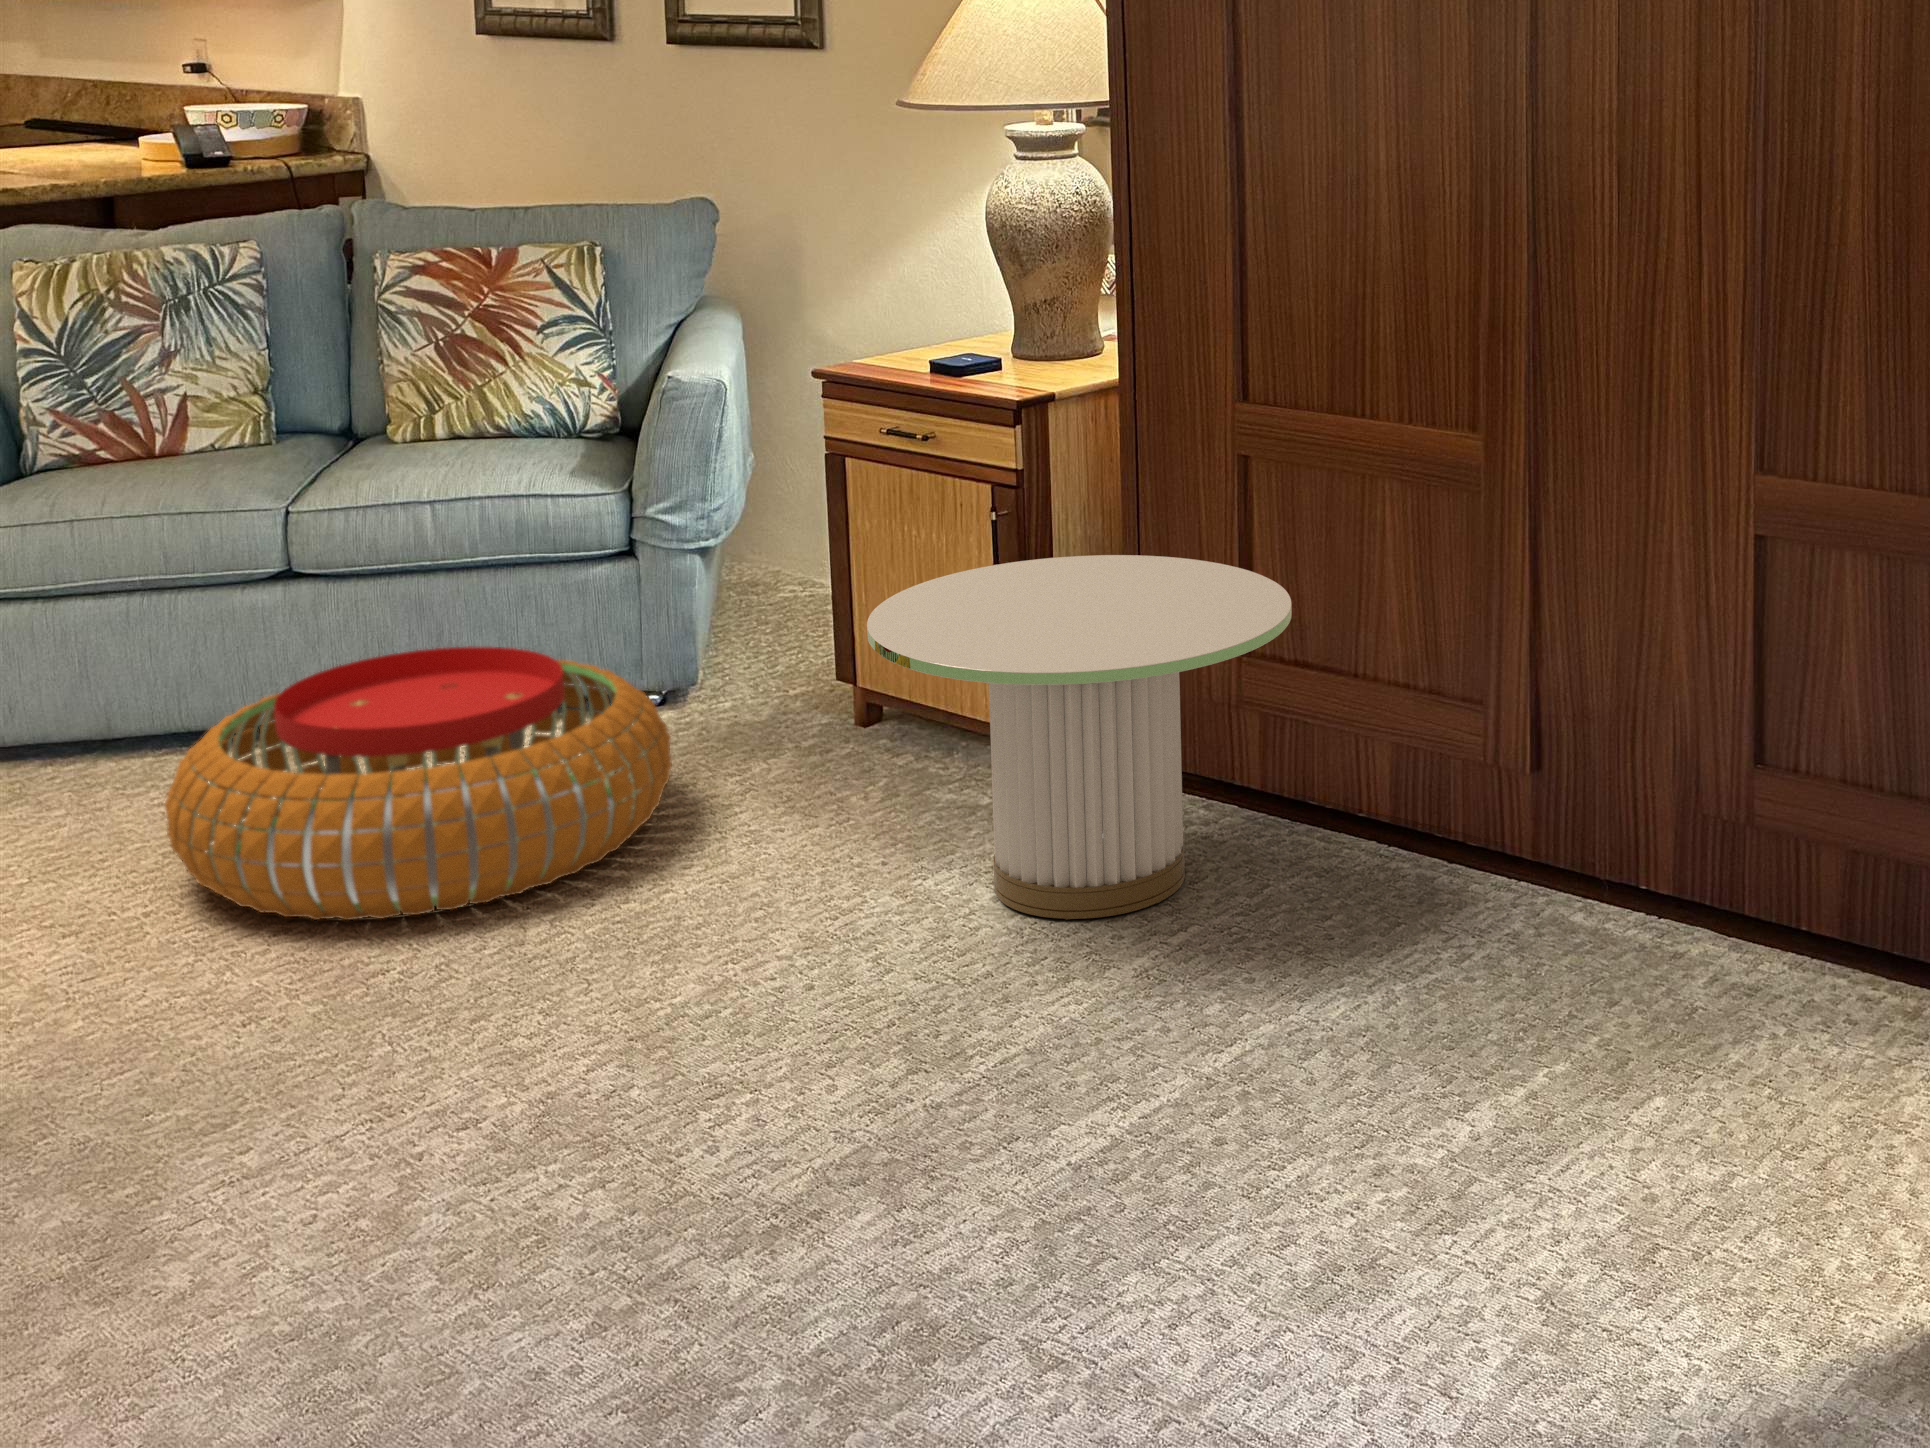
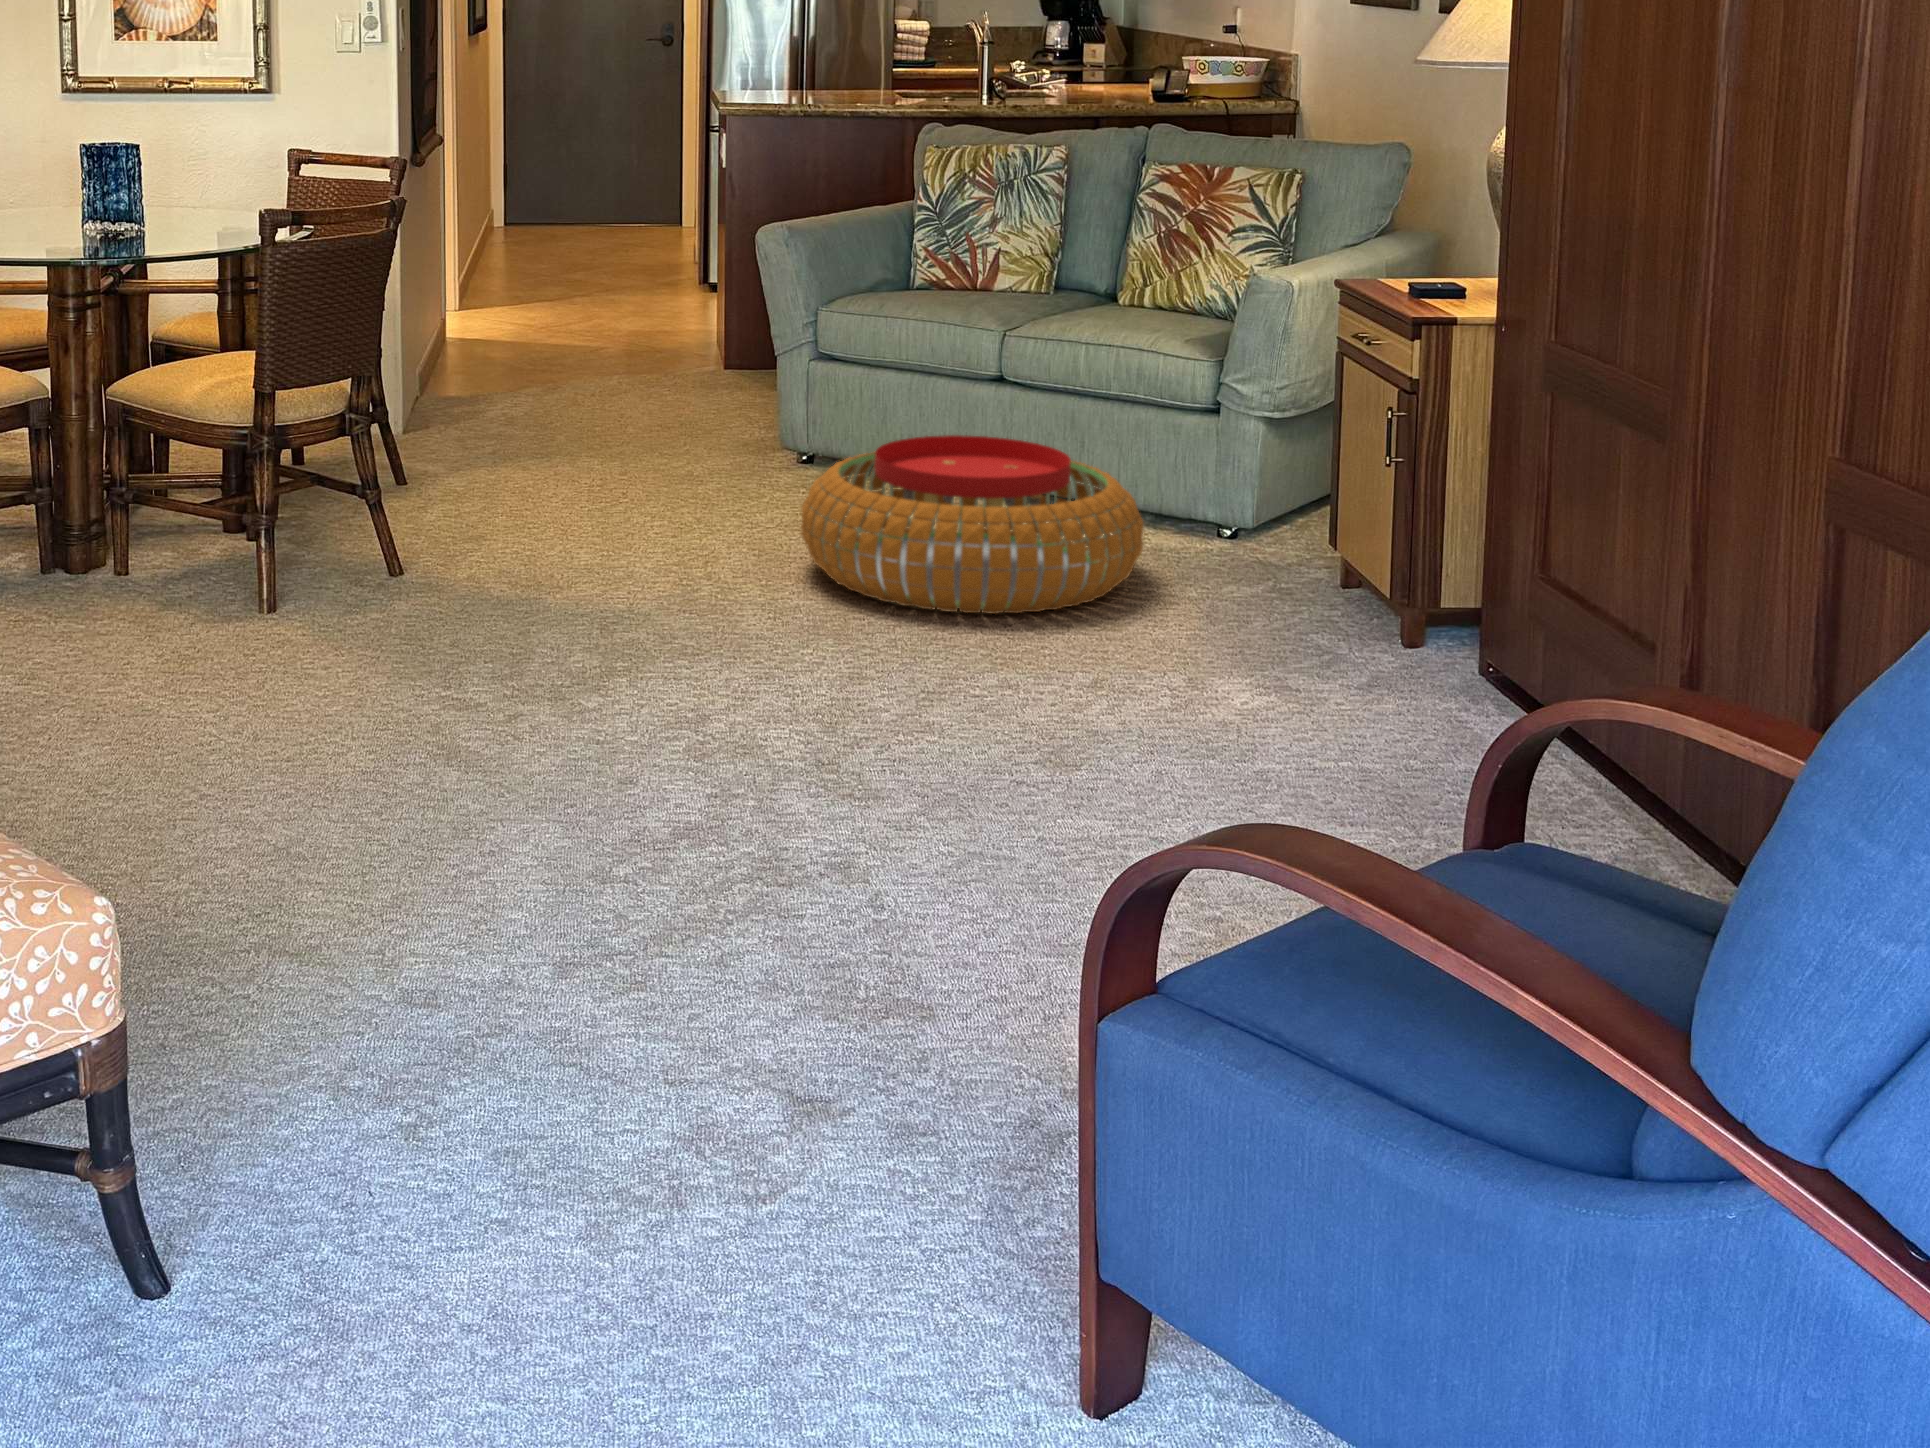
side table: present [867,555,1292,920] -> none [1153,445,1541,757]

